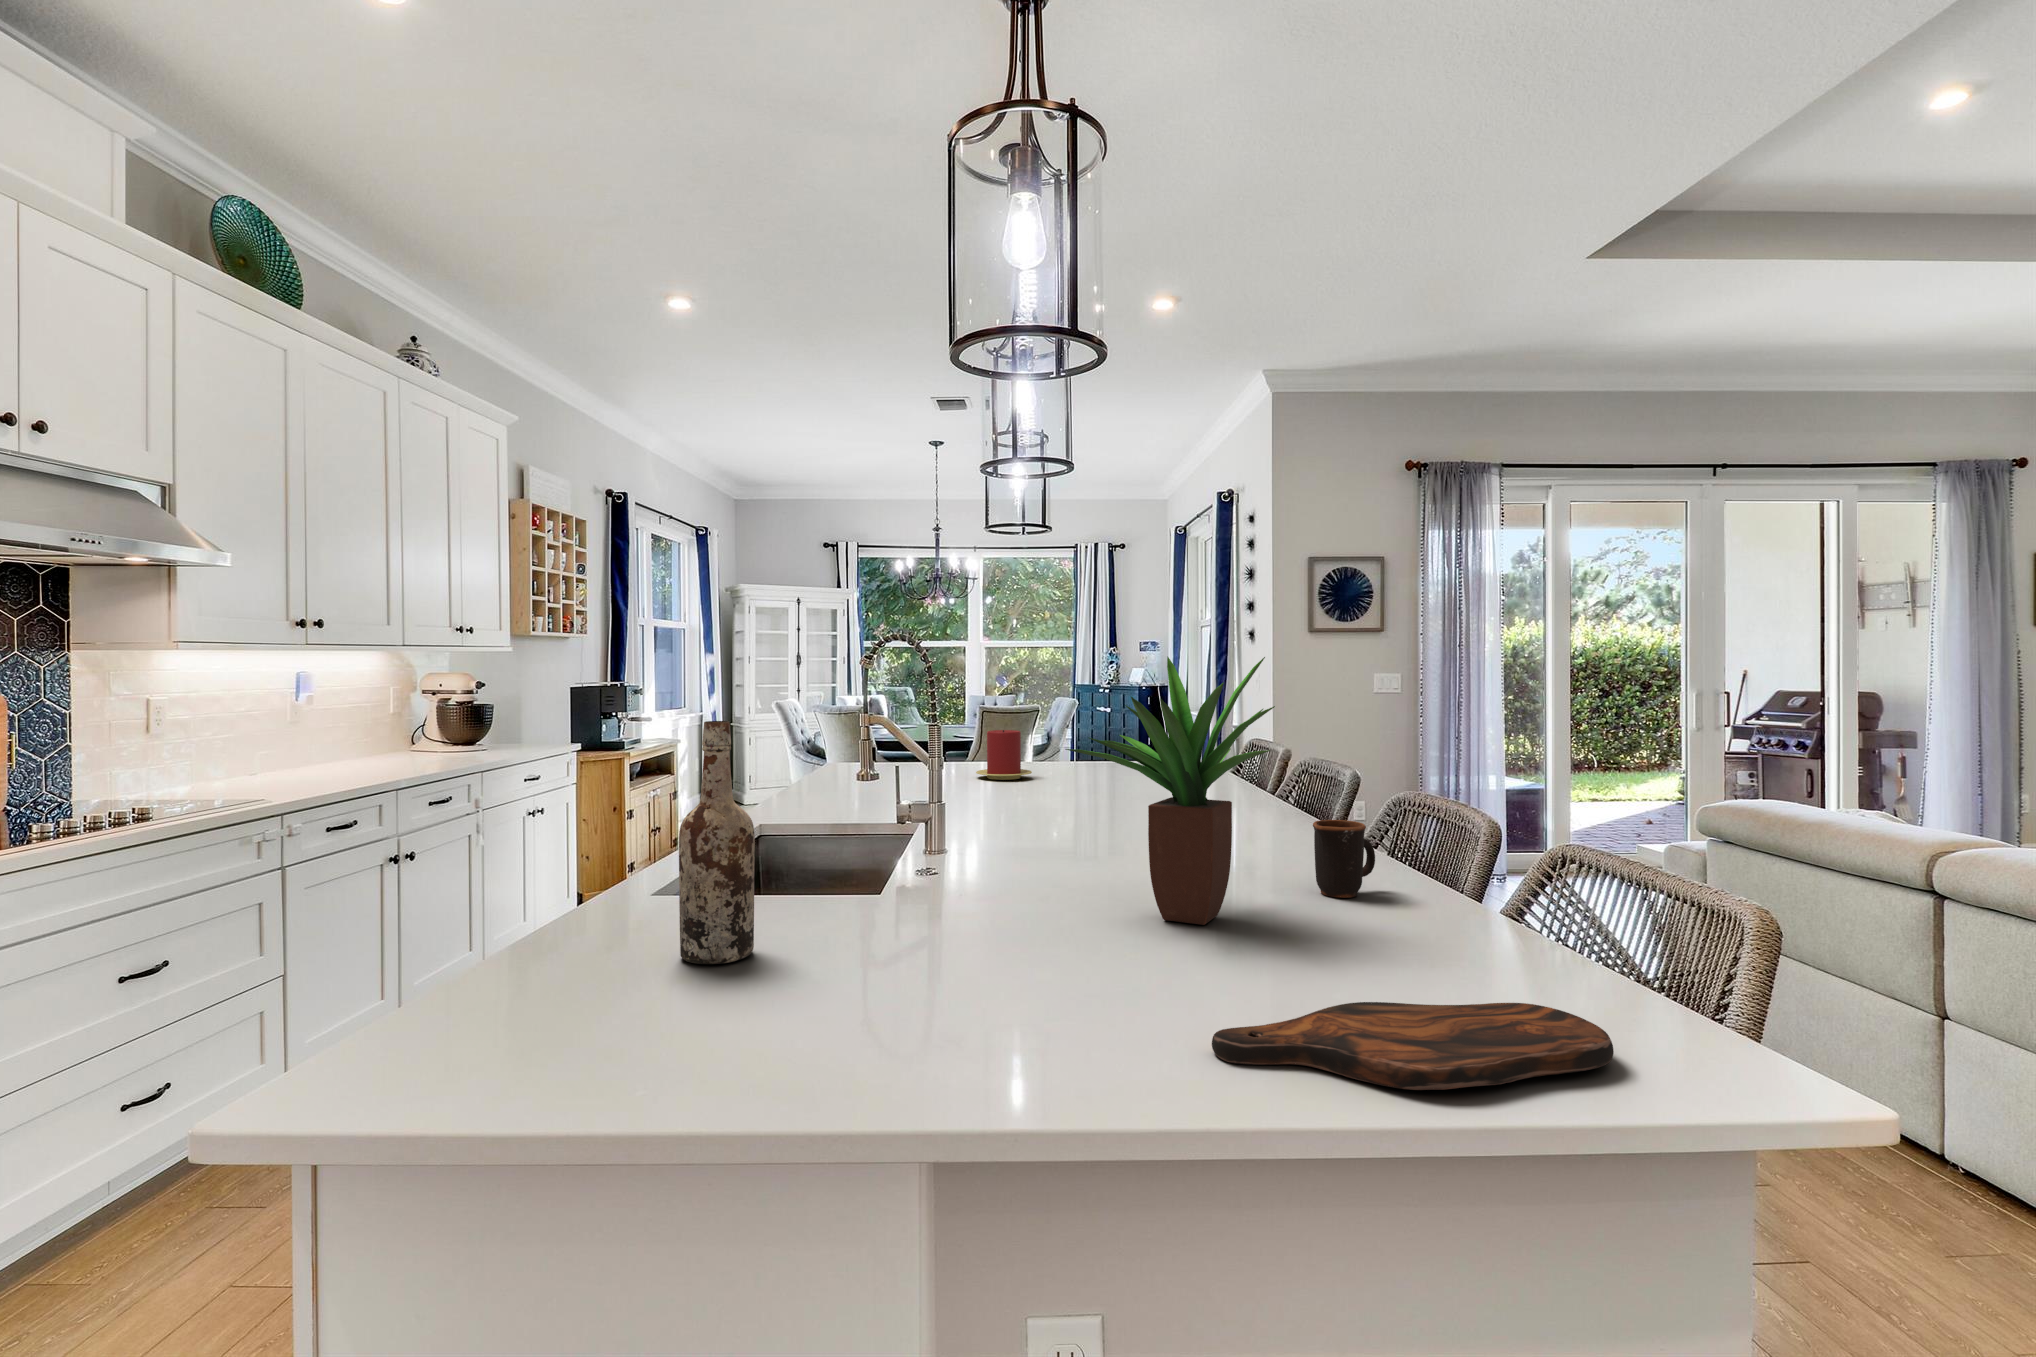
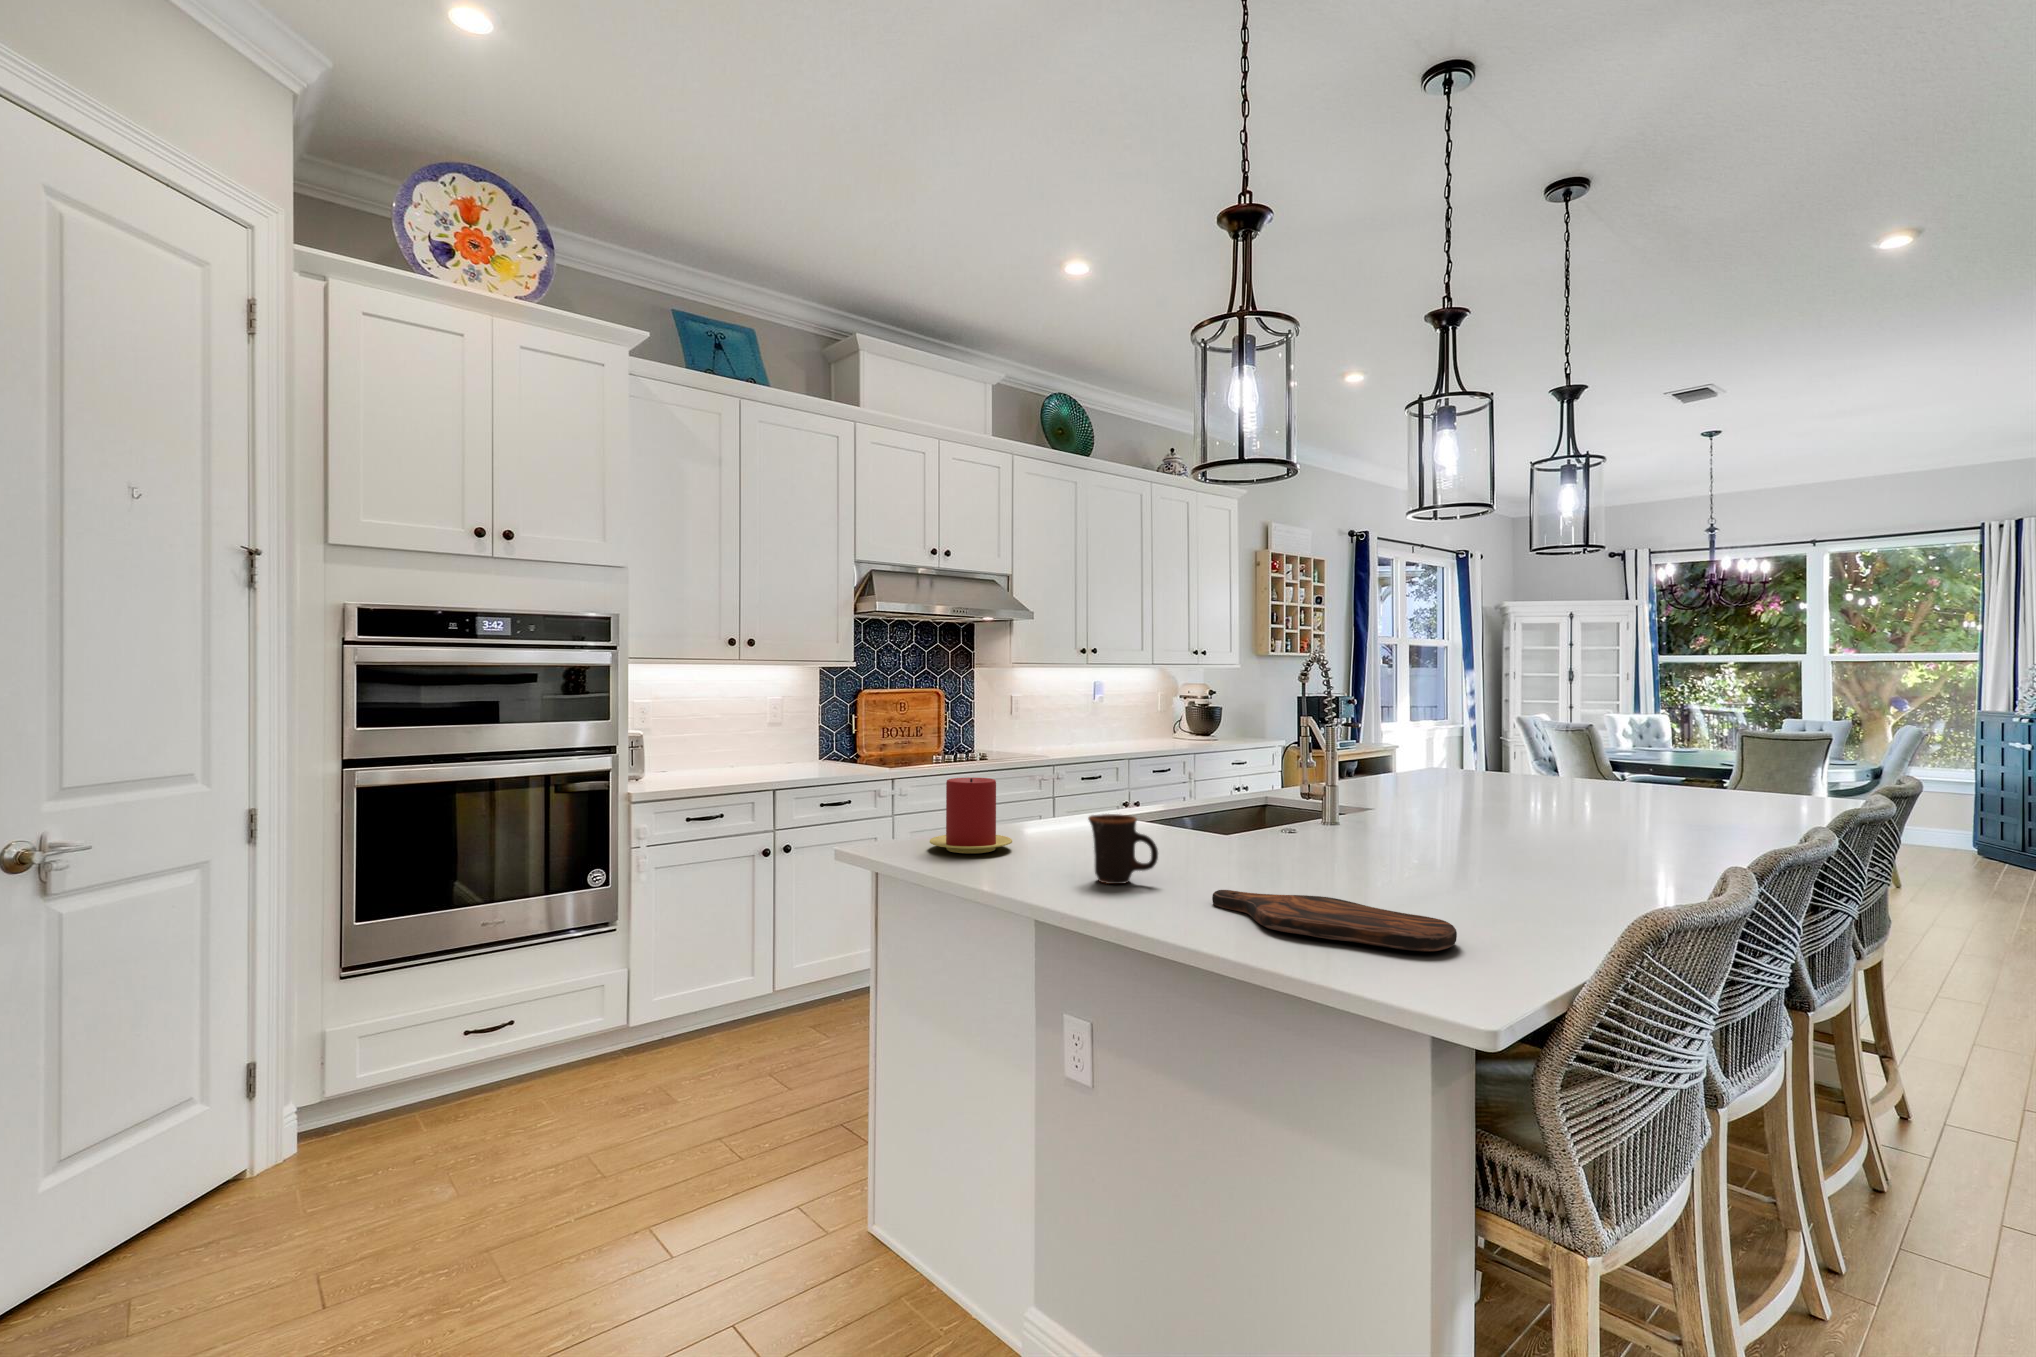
potted plant: present [1066,657,1275,925] -> none [1326,671,1486,871]
wine bottle: present [679,721,755,964] -> none [1071,706,1111,837]
candle: present [976,730,1032,780] -> present [929,777,1012,853]
mug: present [1313,820,1375,898] -> present [1088,814,1158,884]

